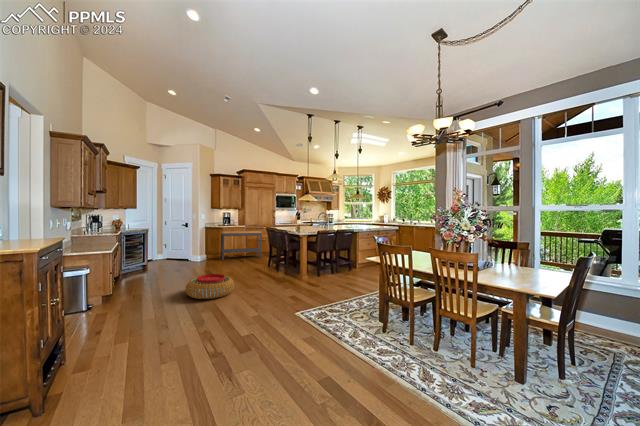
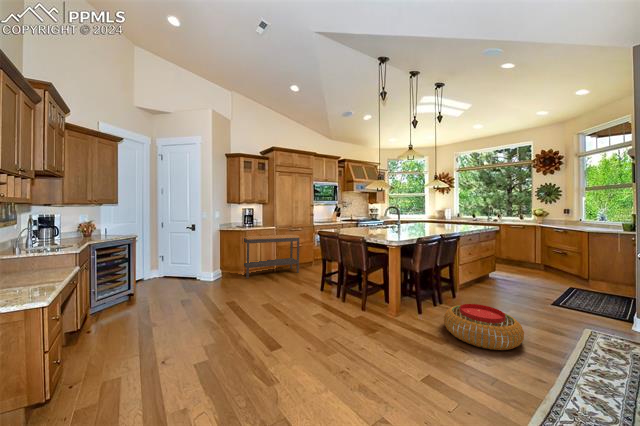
pouf: present [186,274,234,299] -> present [444,304,524,350]

